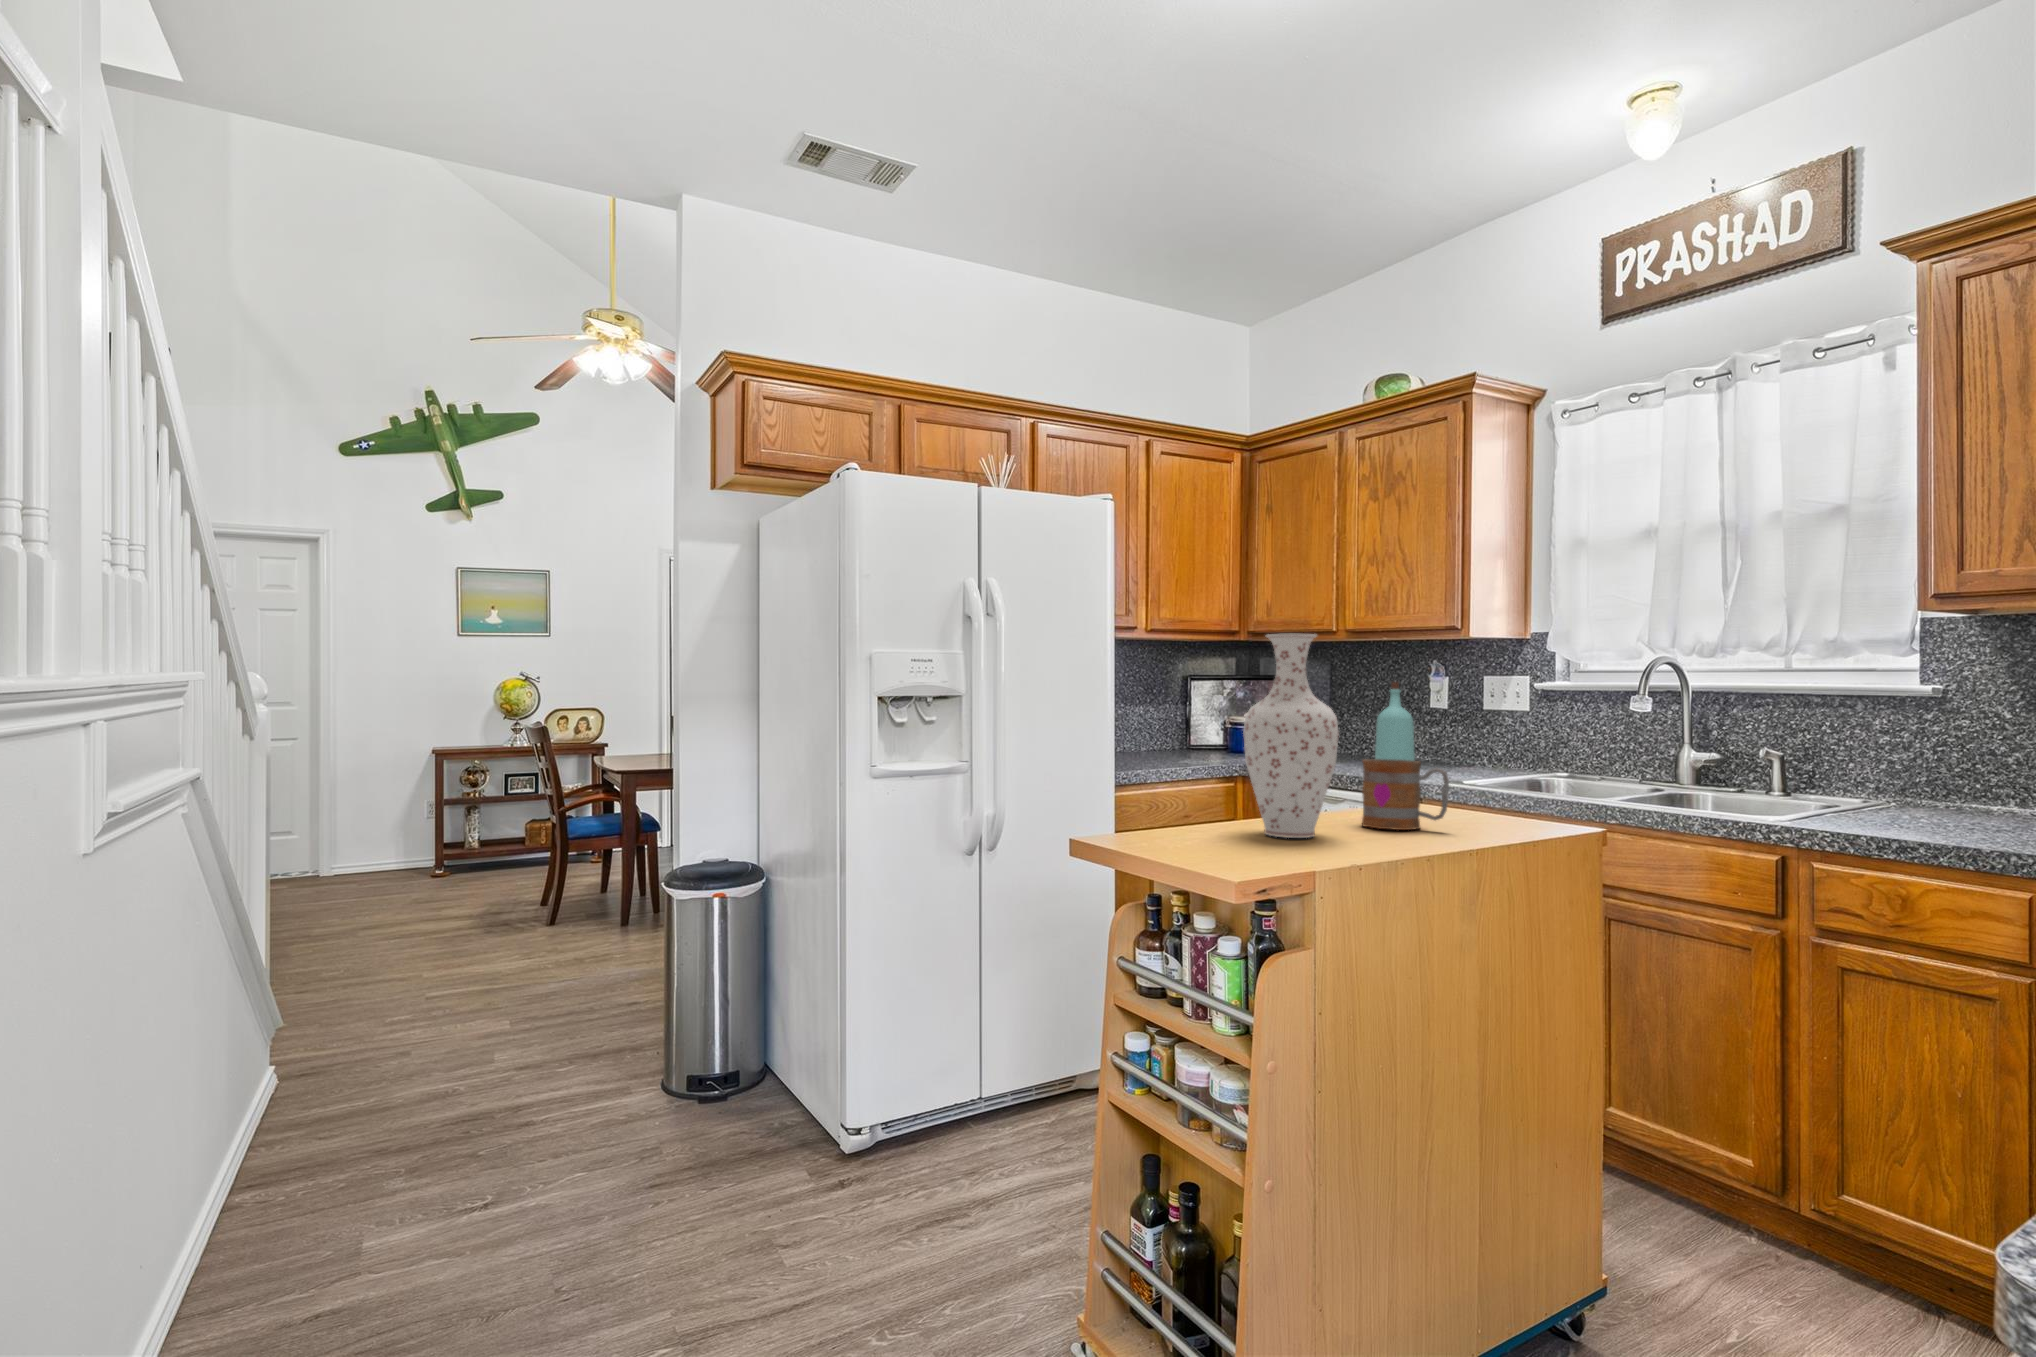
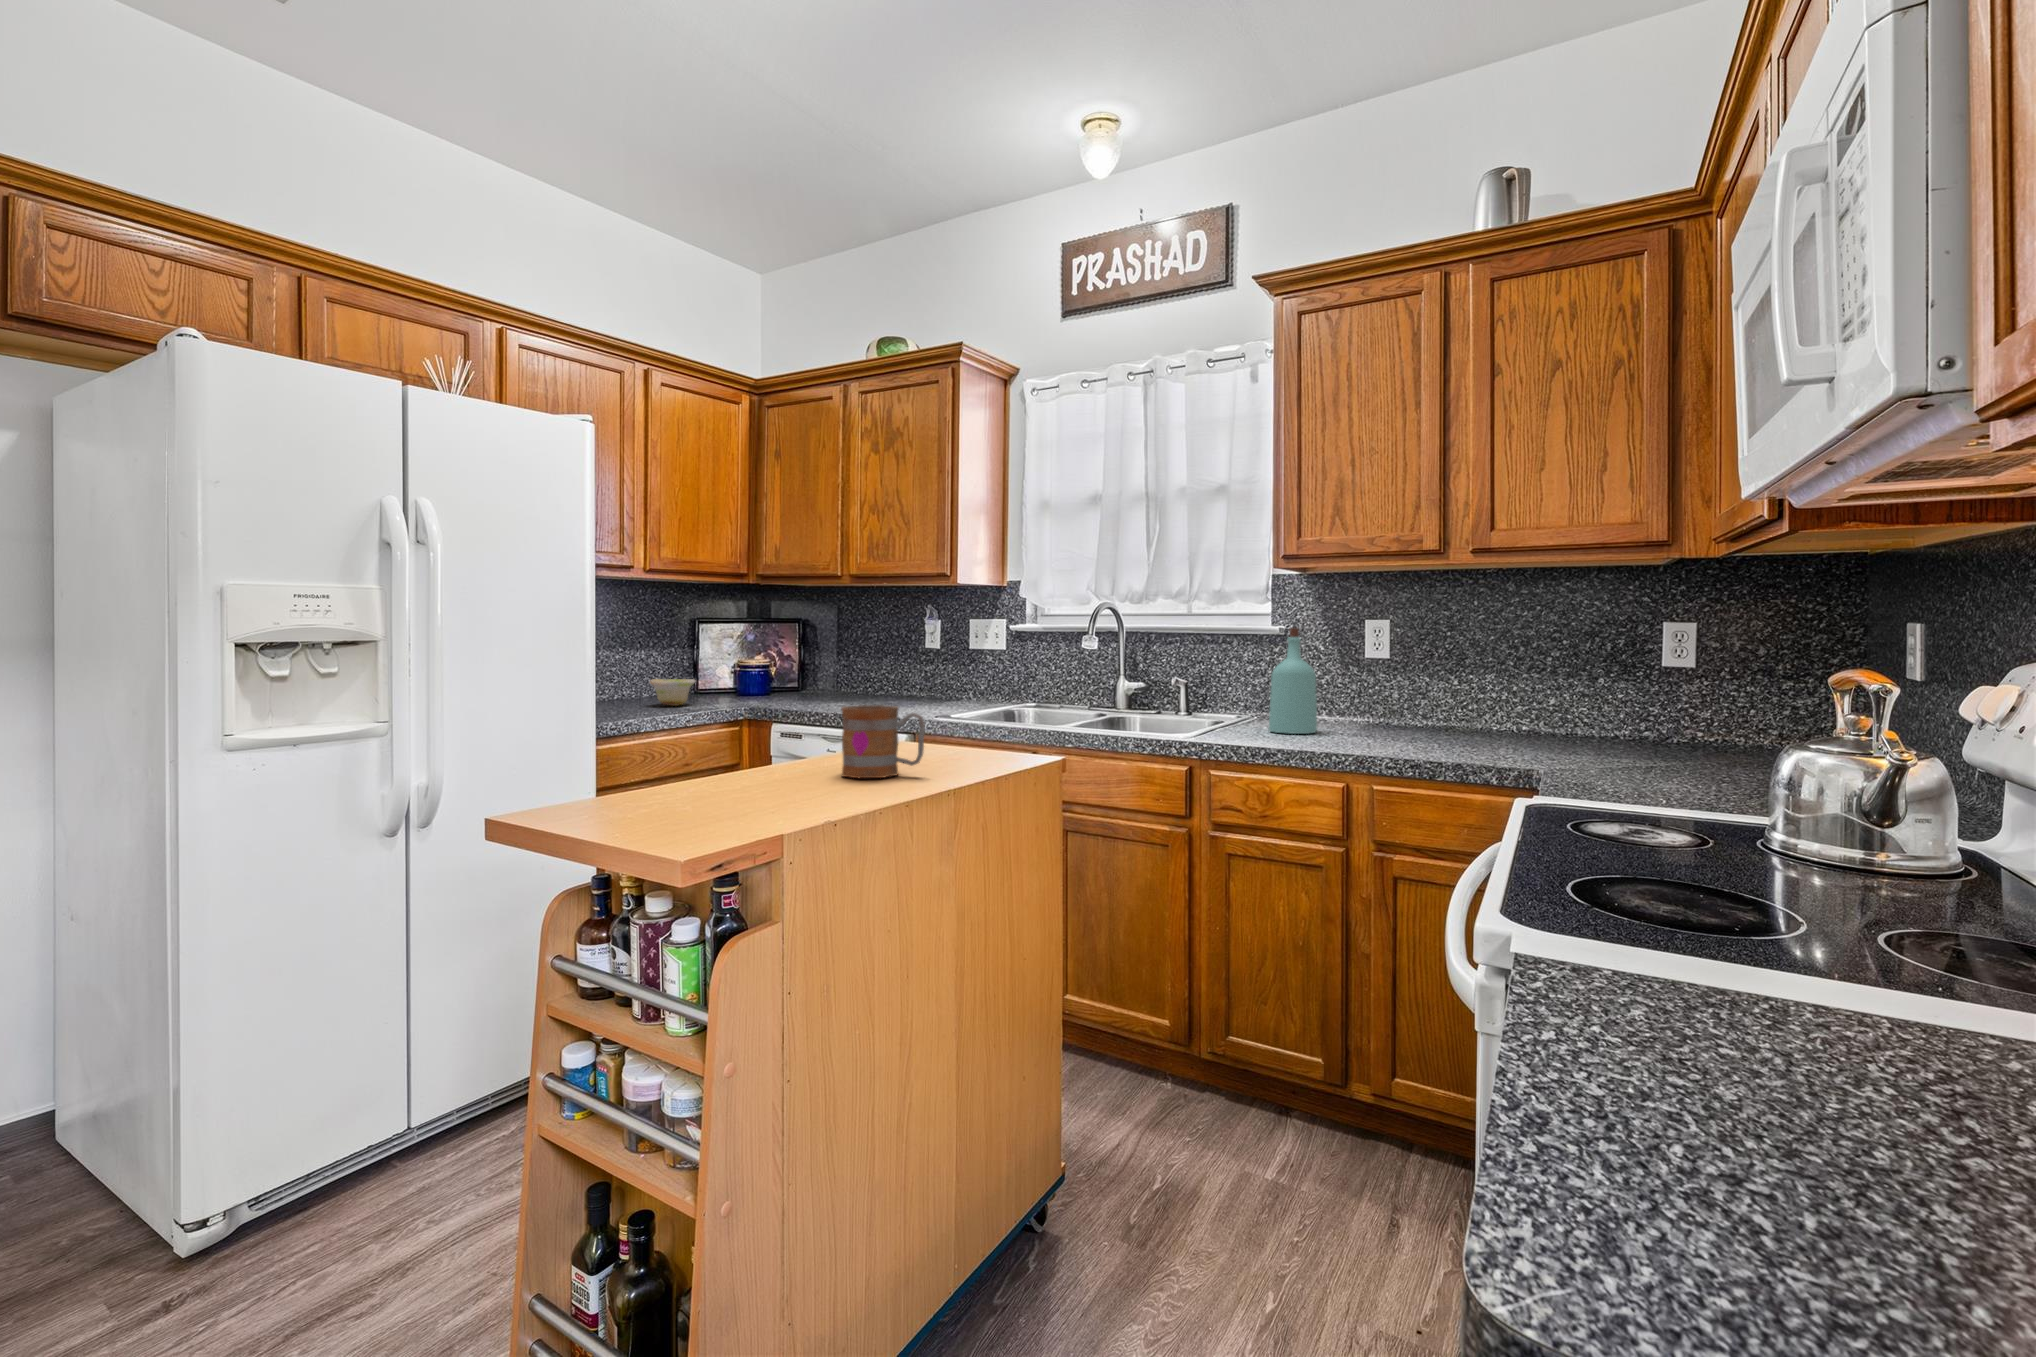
vase: present [1243,634,1339,838] -> none [707,572,812,798]
bottle: present [1375,682,1415,761] -> present [1269,628,1317,734]
bowl: none [1145,733,1188,760] -> present [650,679,695,706]

